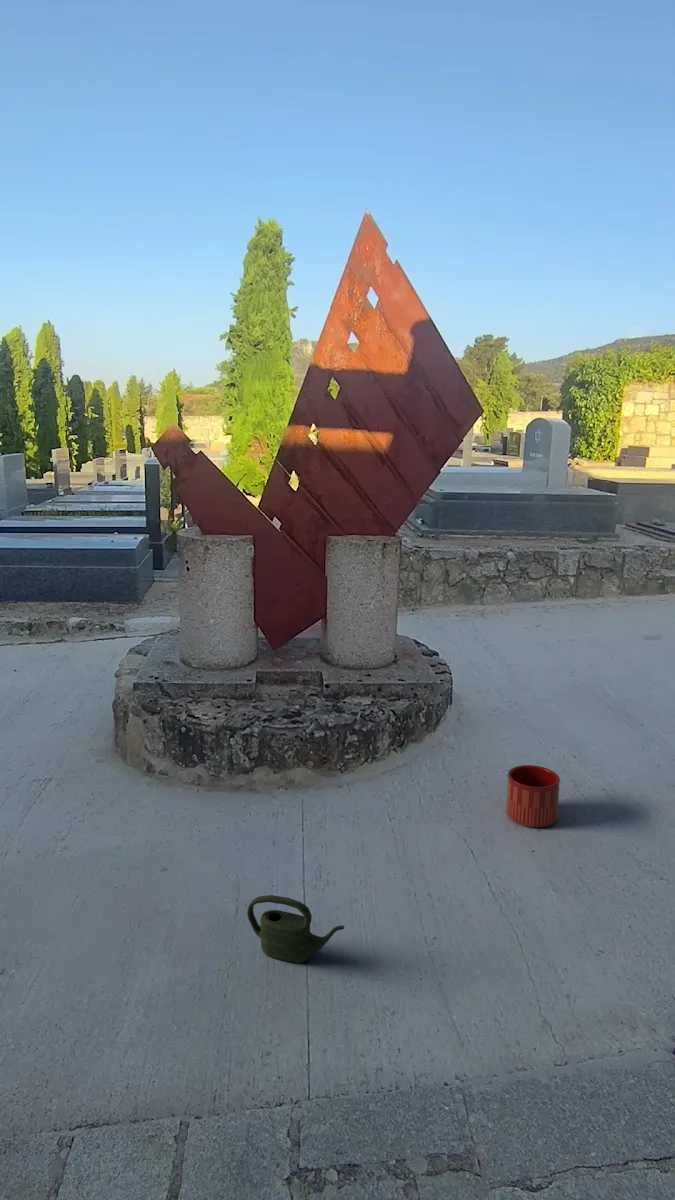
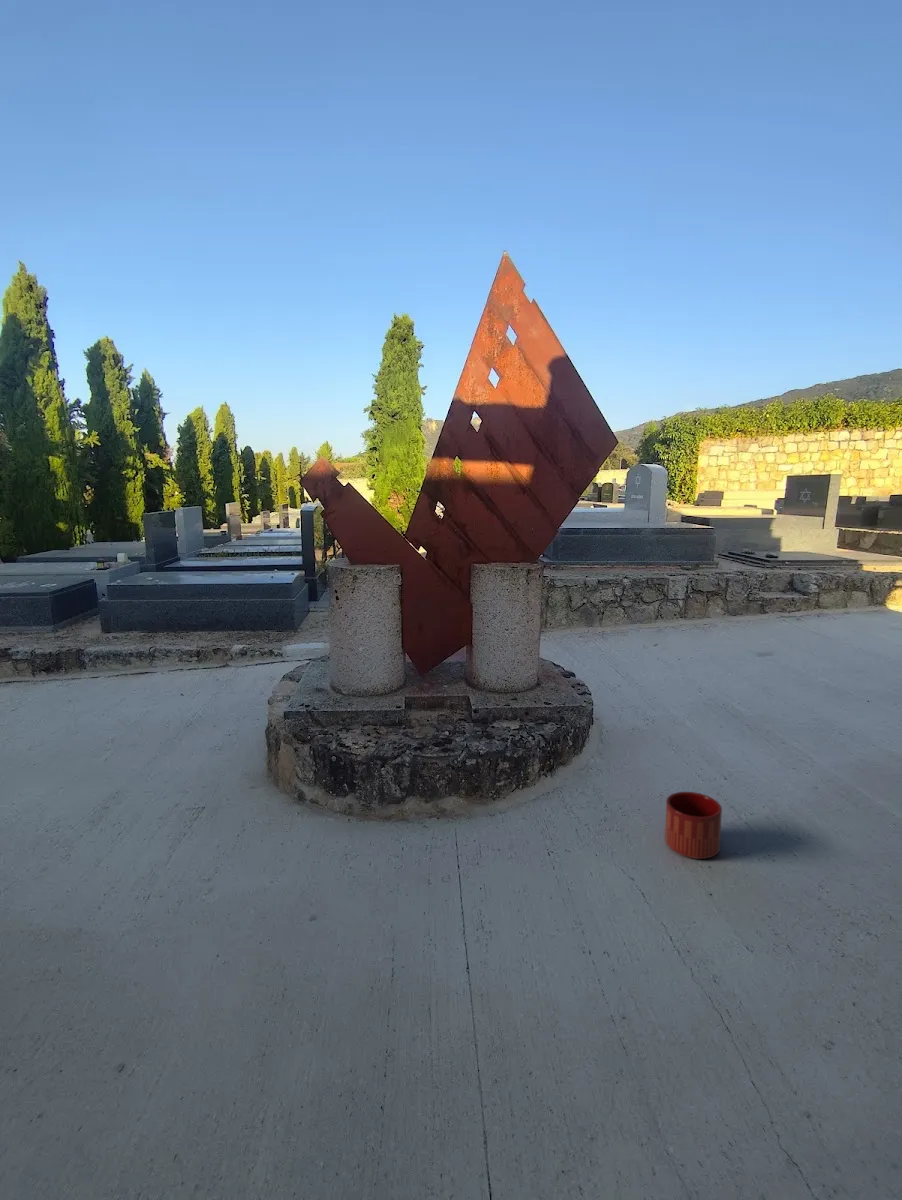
watering can: present [247,895,344,963] -> none [406,959,516,1038]

